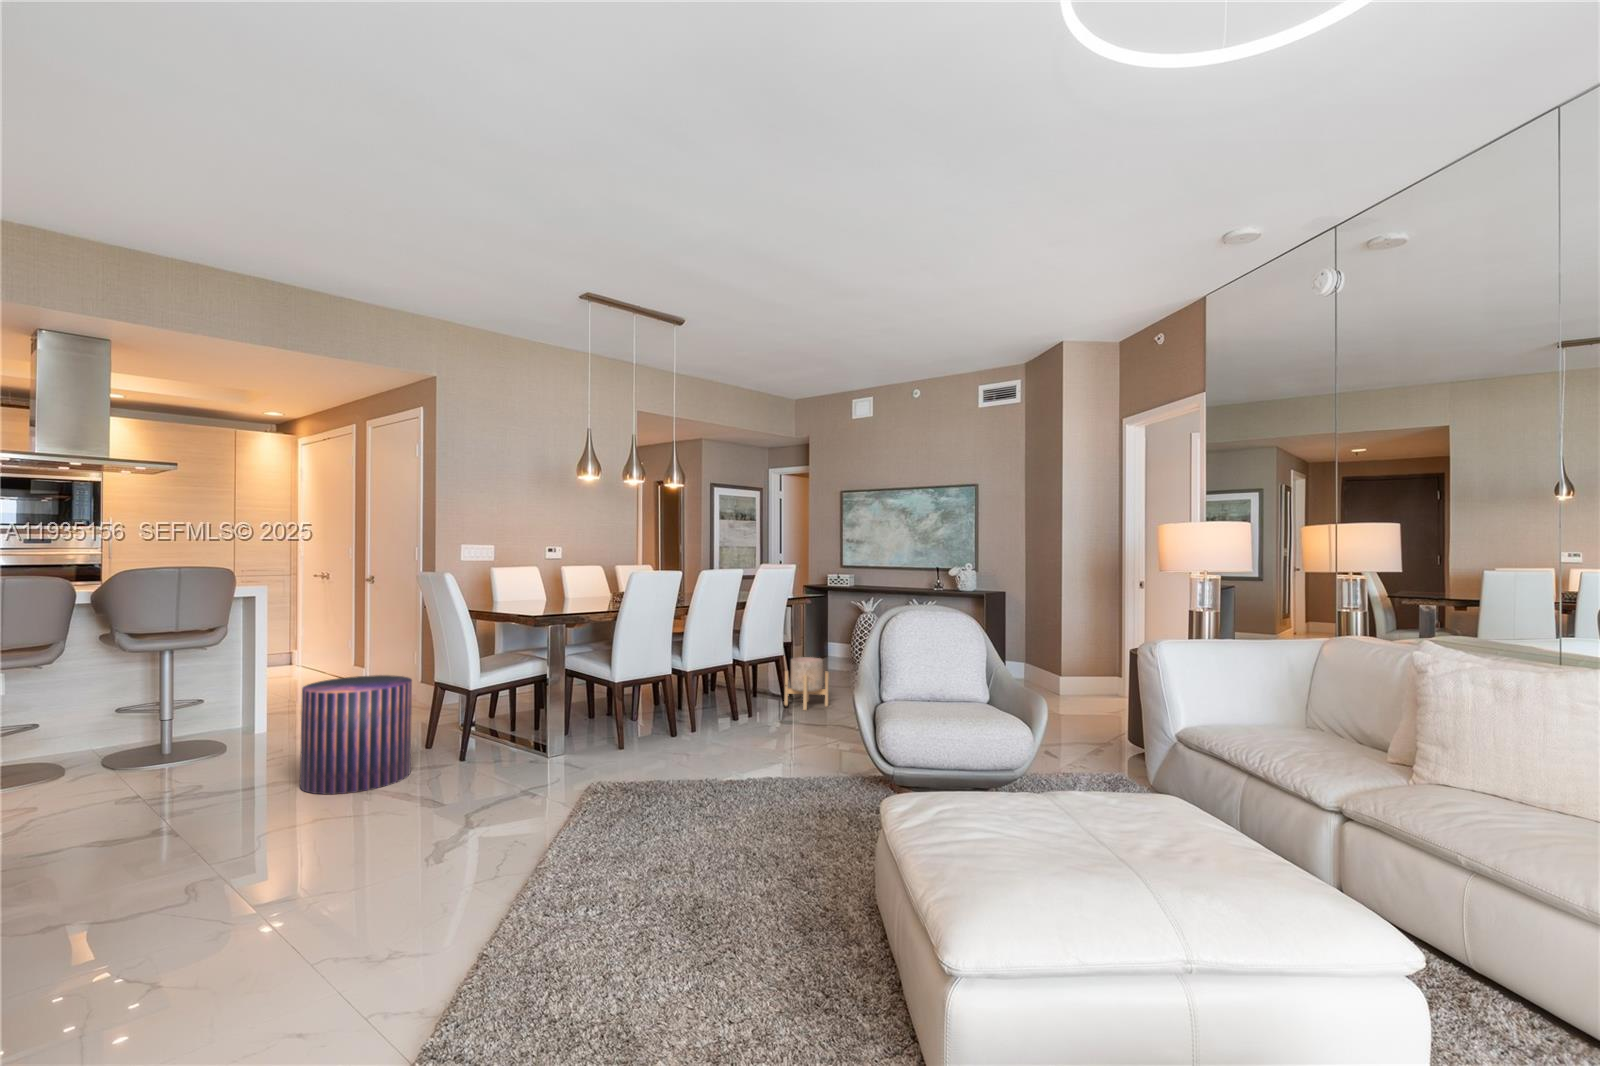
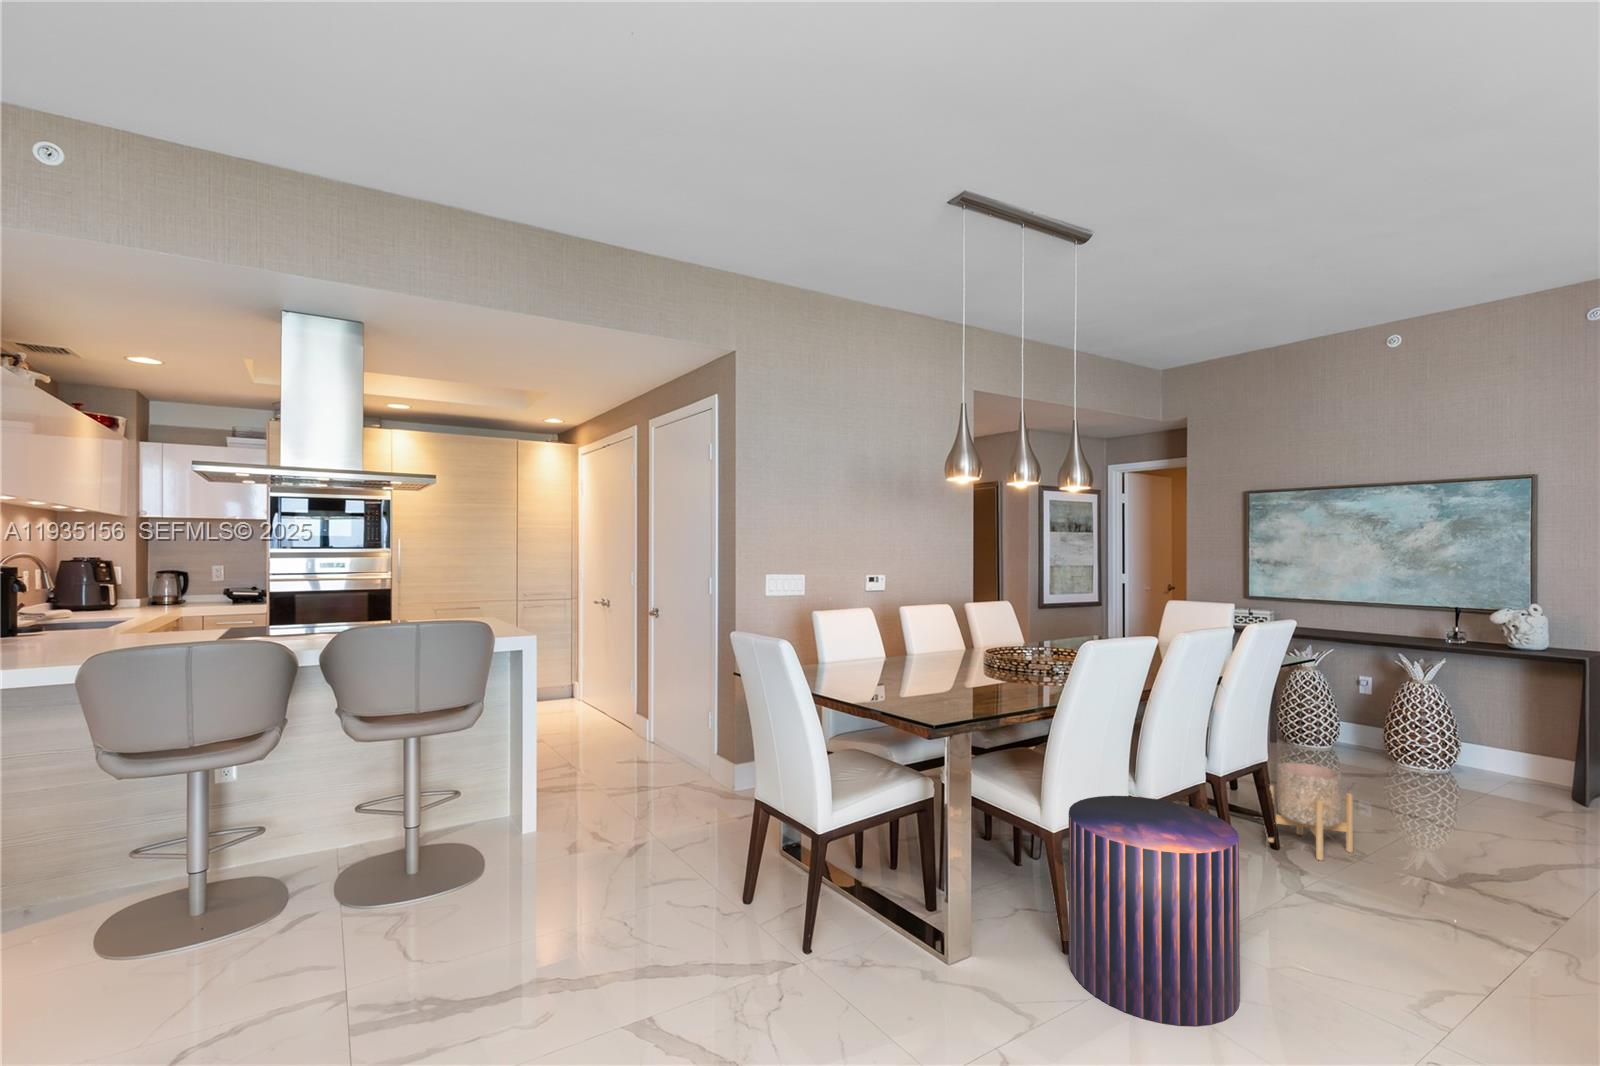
pouf: present [300,675,412,794] -> present [1069,796,1240,1026]

